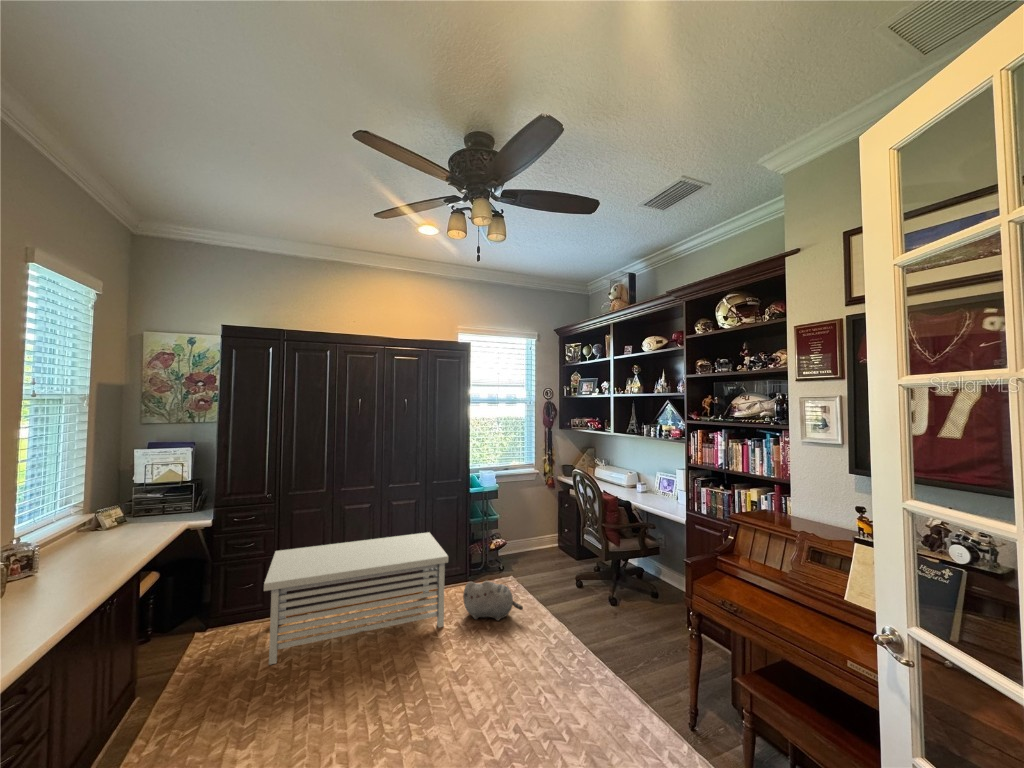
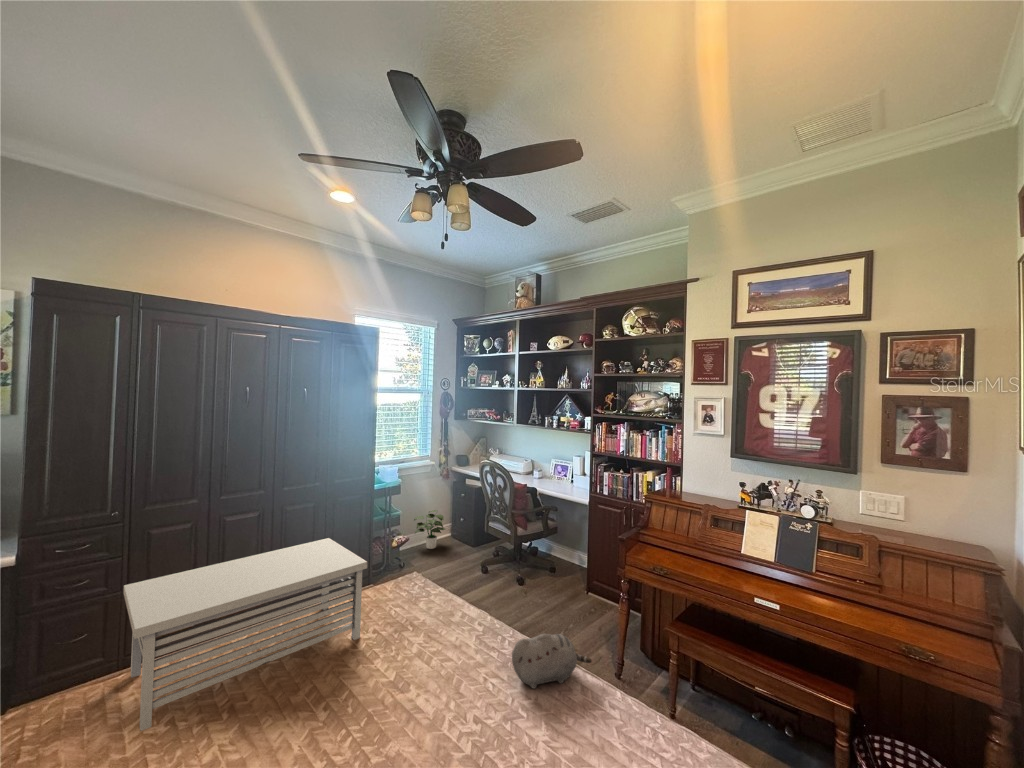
potted plant: none [519,517,552,555] -> present [414,510,445,549]
plush toy: present [463,581,523,621] -> present [512,634,592,689]

